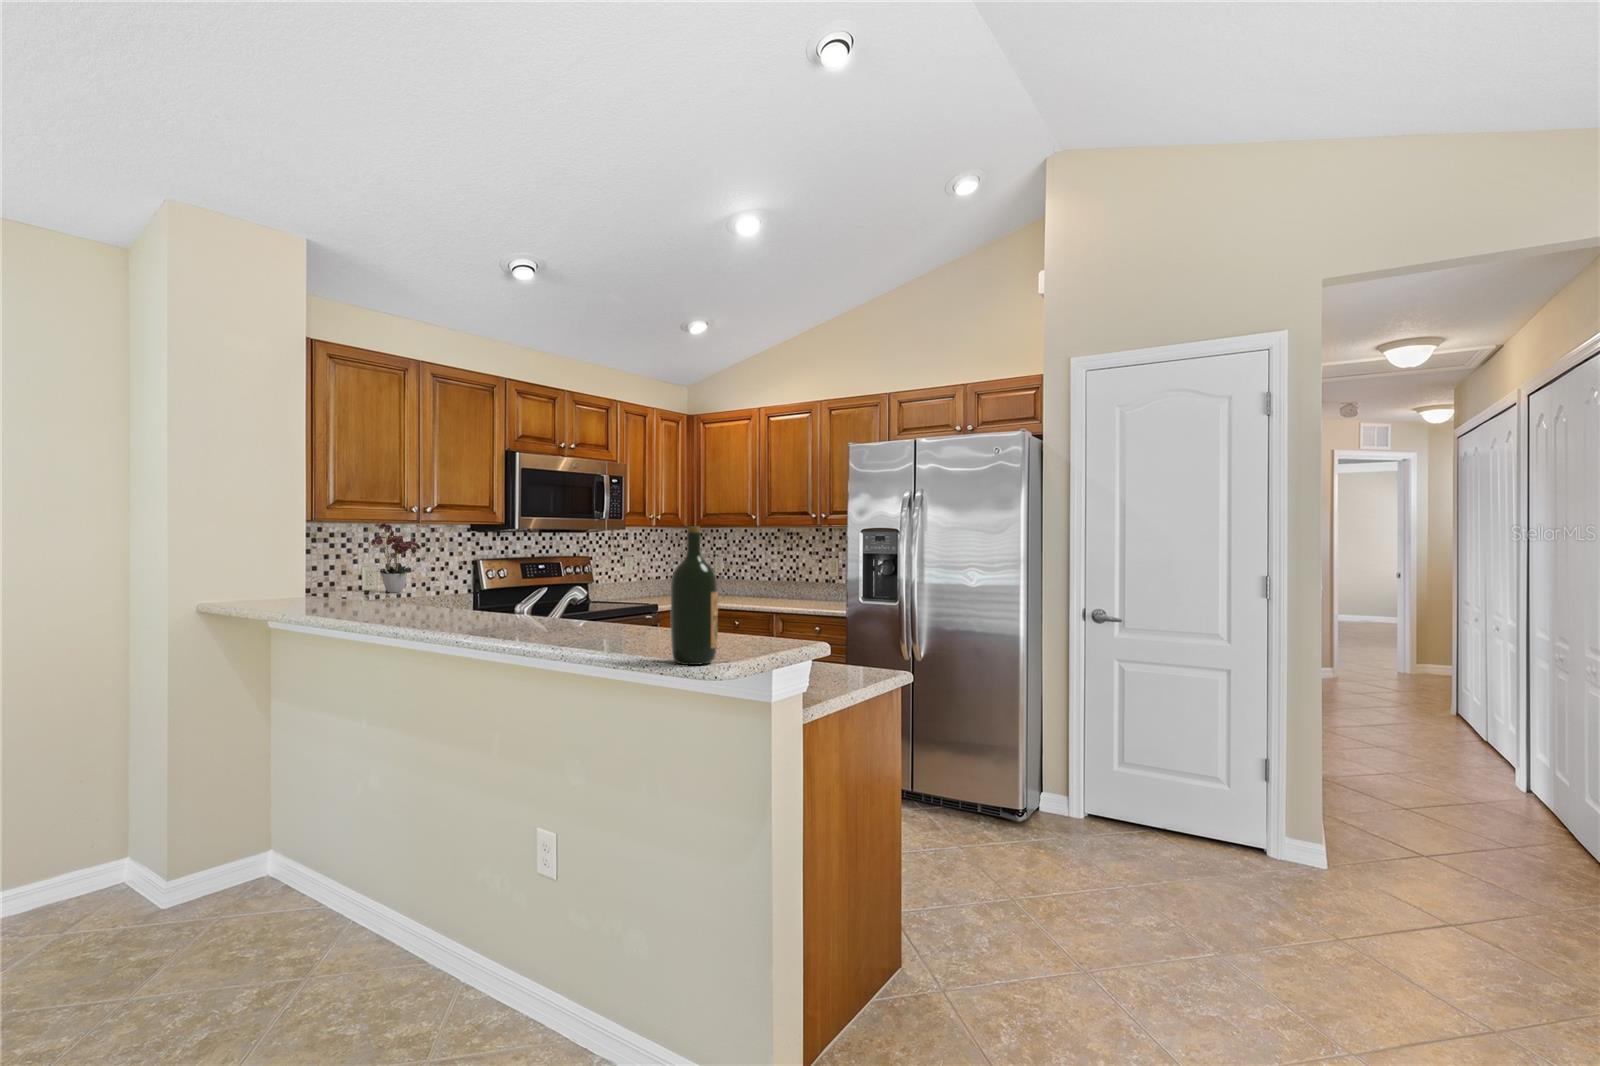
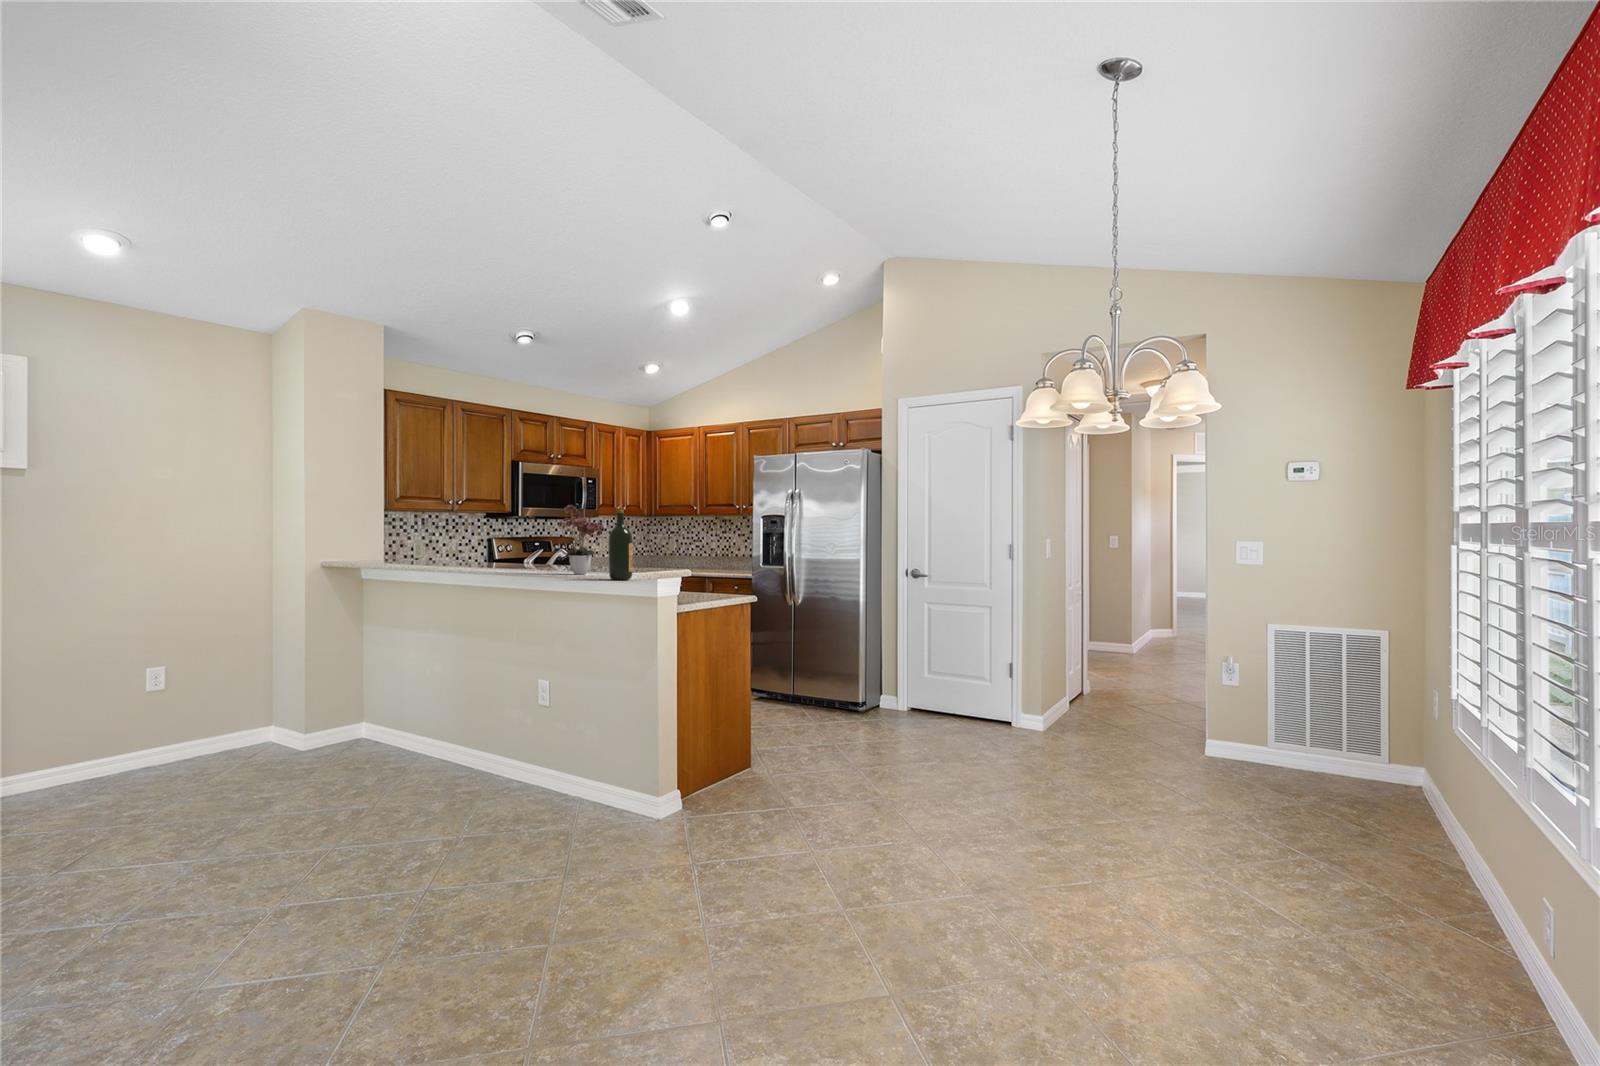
flower arrangement: present [371,523,421,593] -> present [559,505,605,575]

